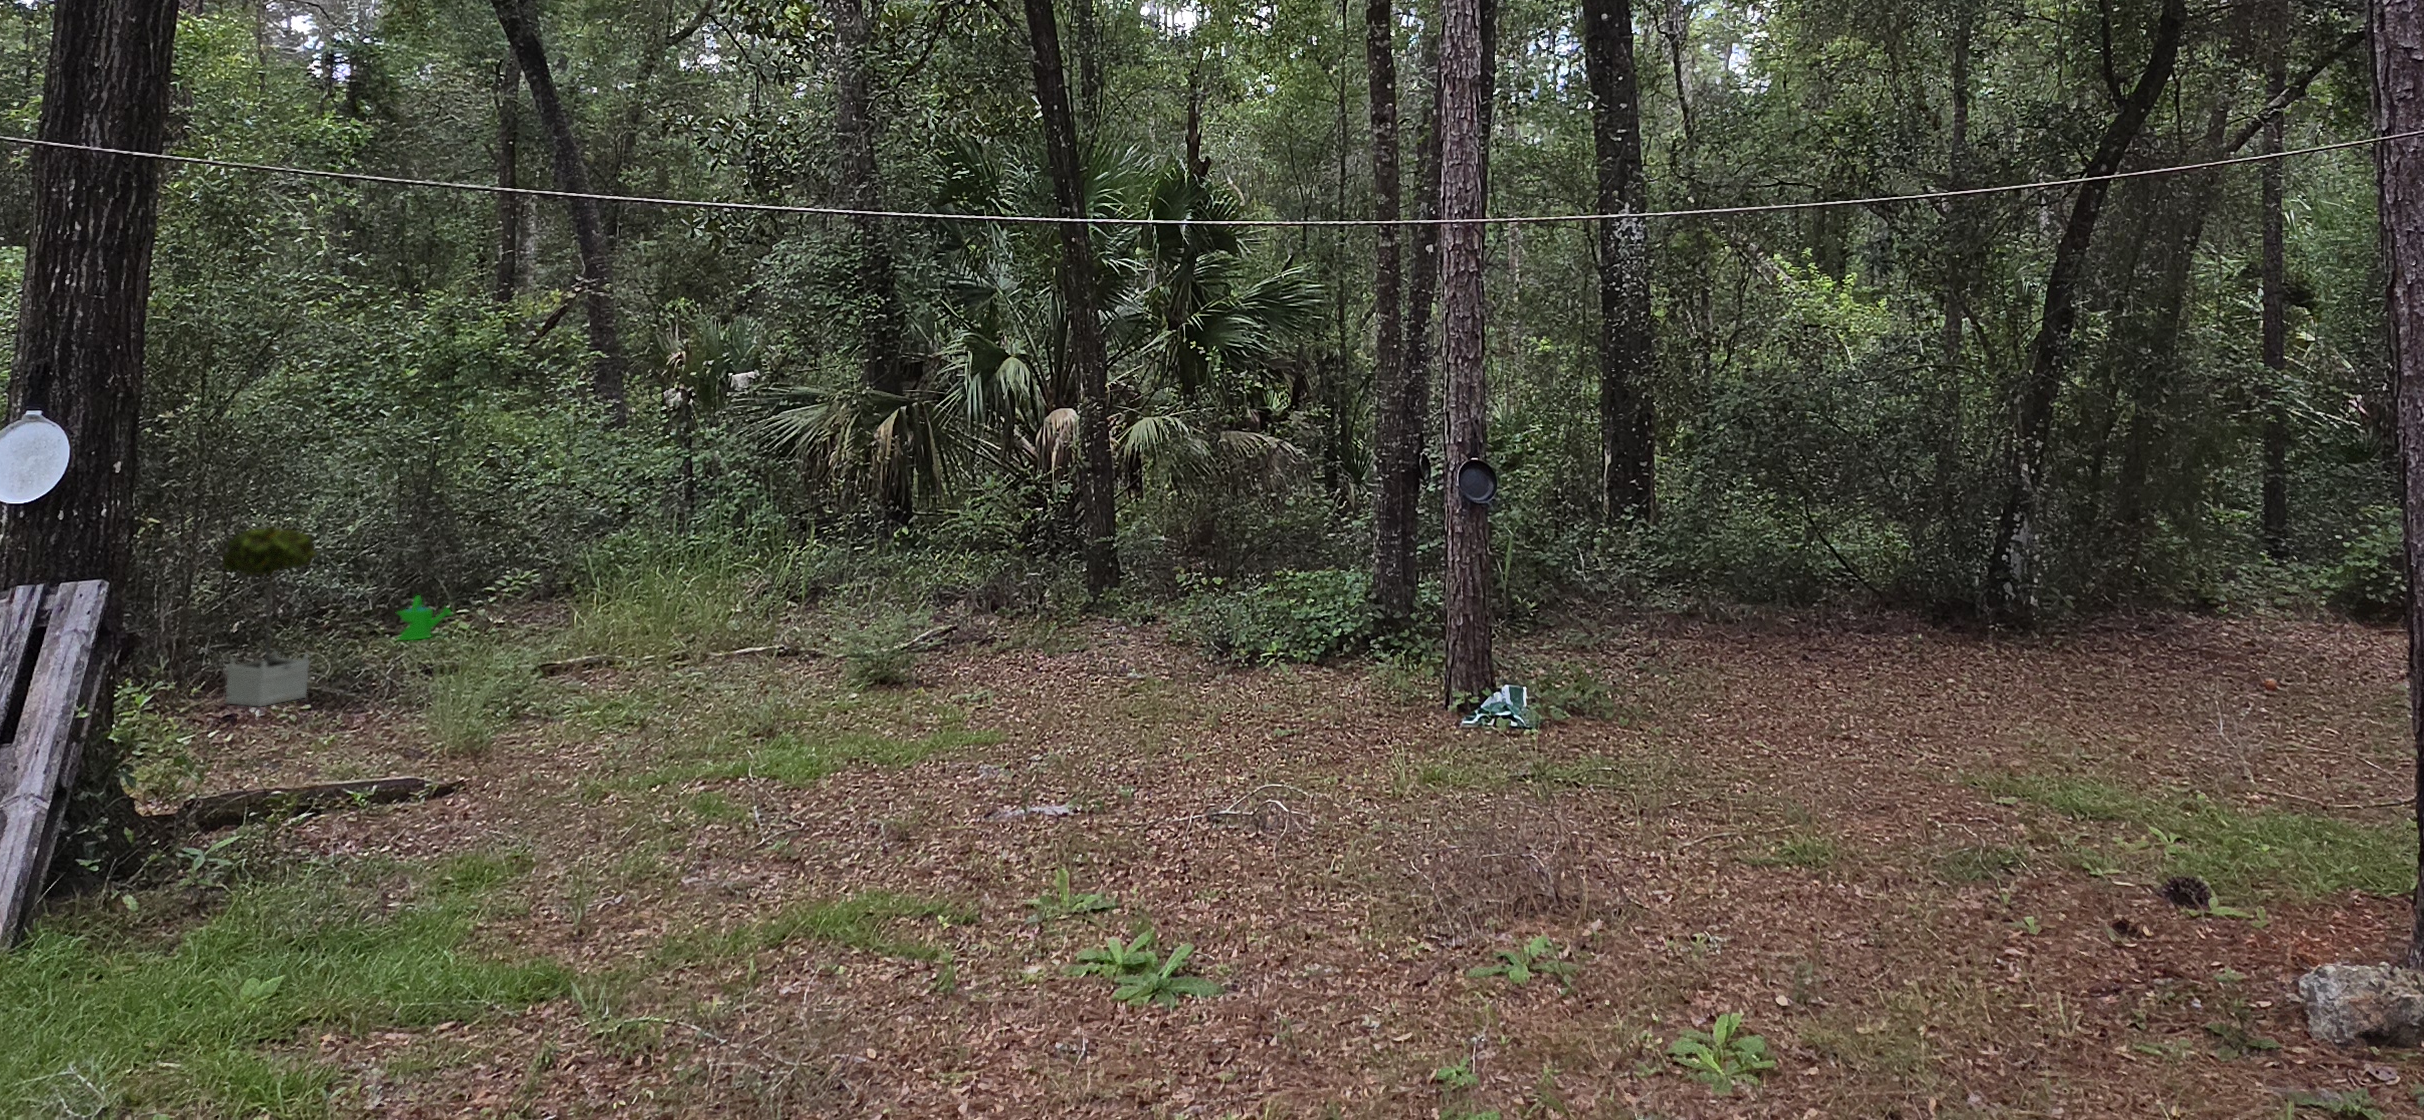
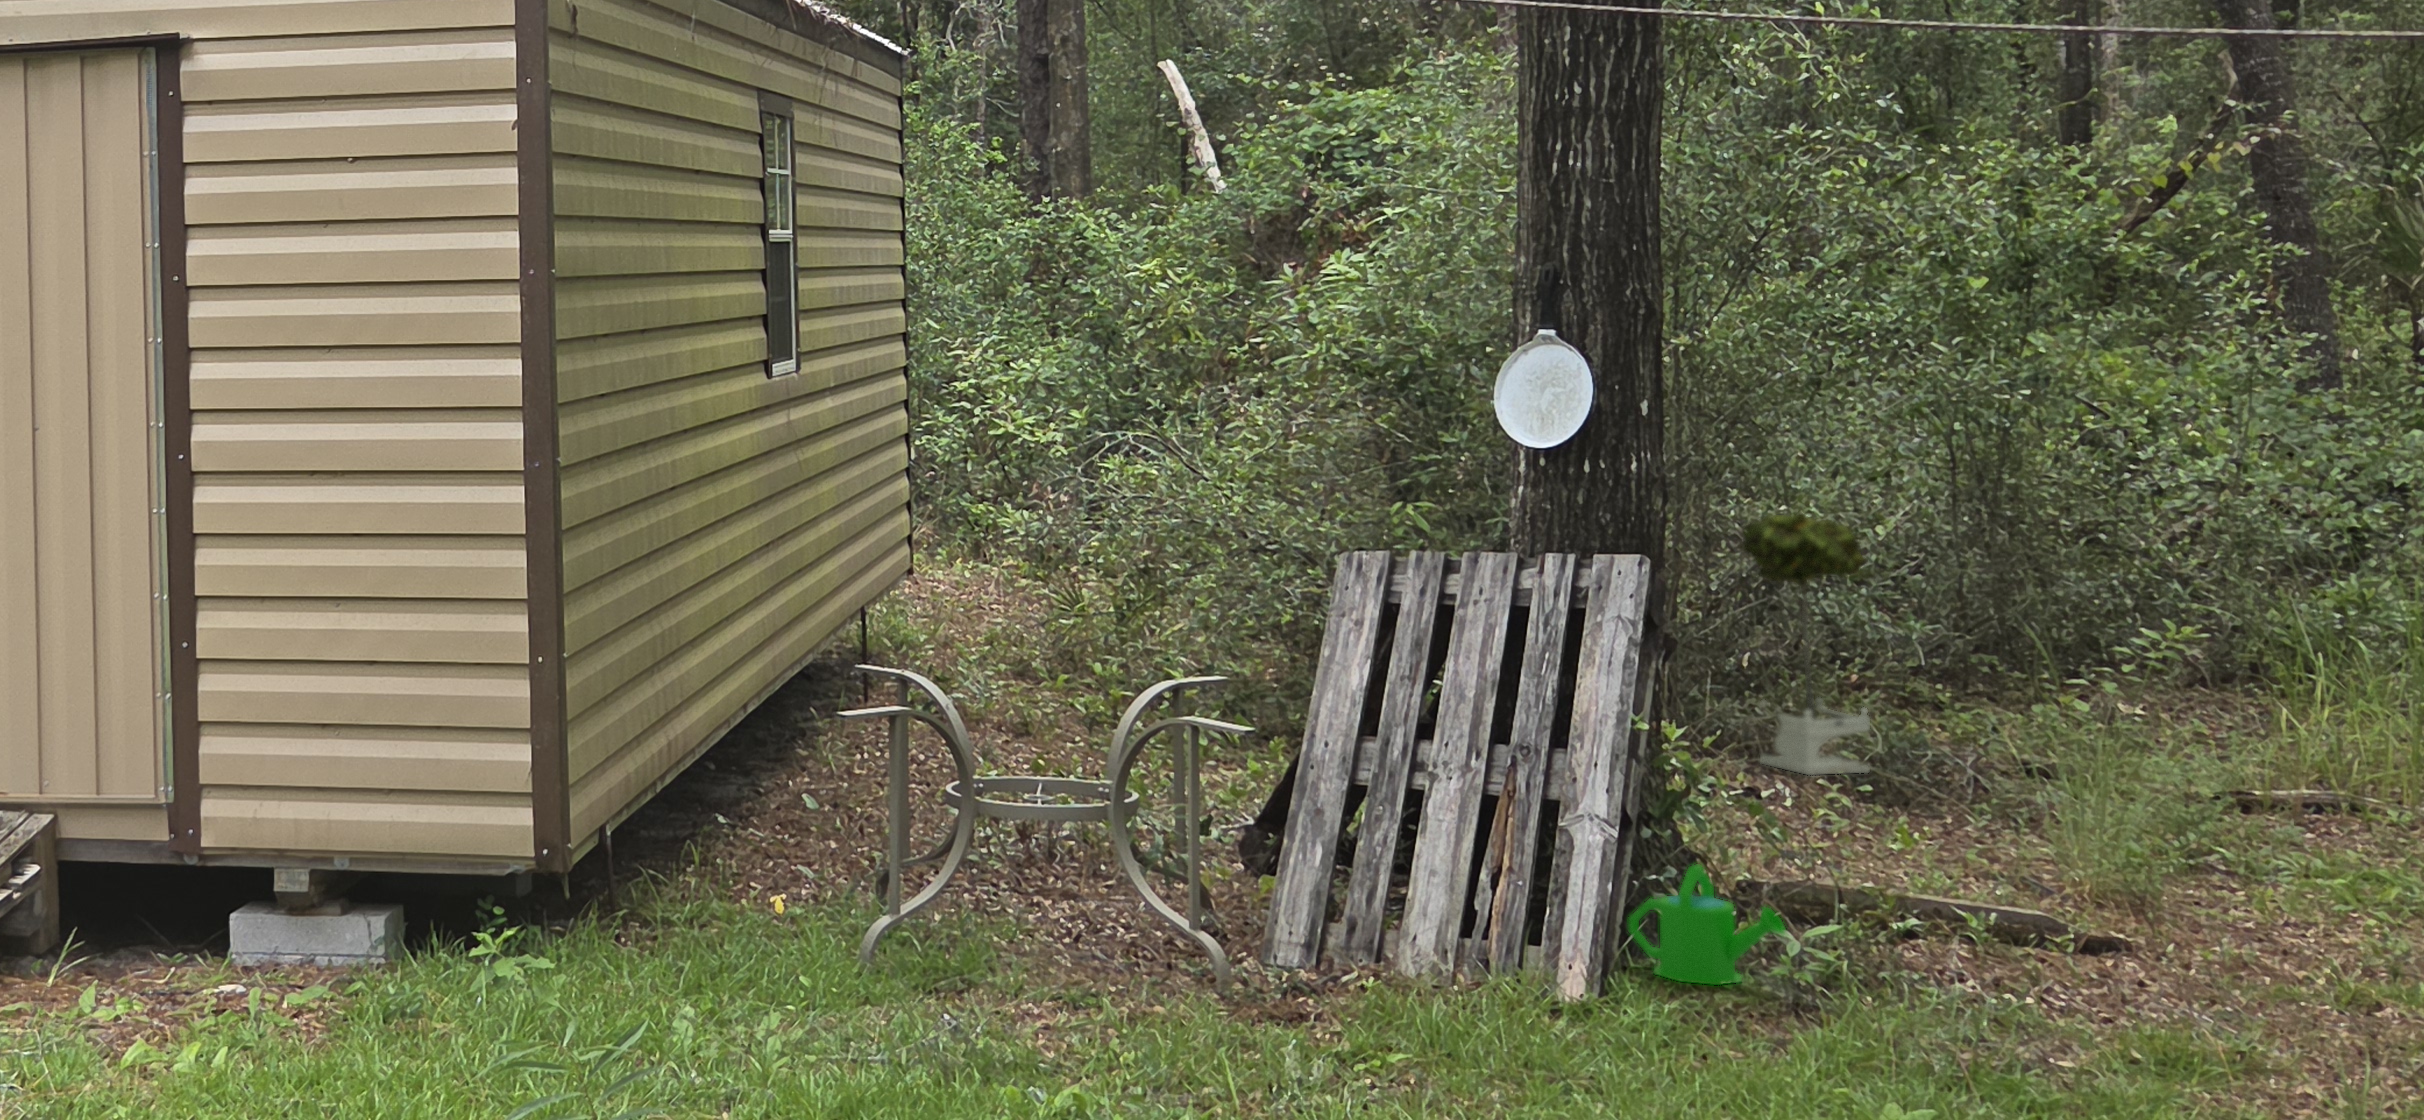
watering can: present [398,596,452,640] -> present [1629,865,1785,985]

